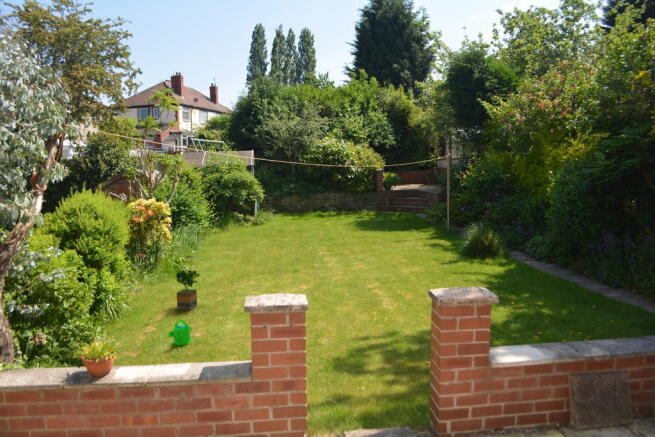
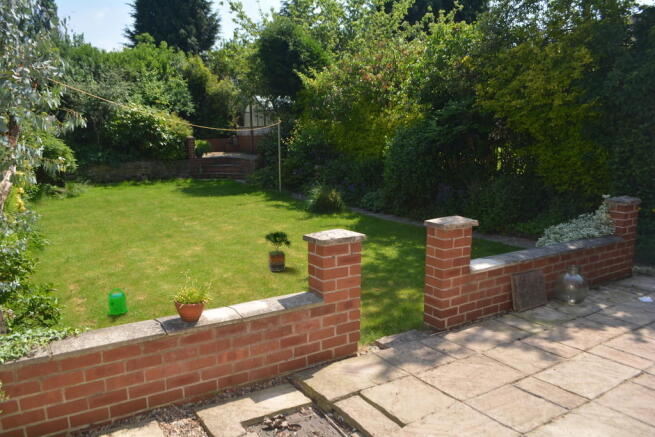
potted tree: present [176,270,200,310] -> present [265,232,291,272]

